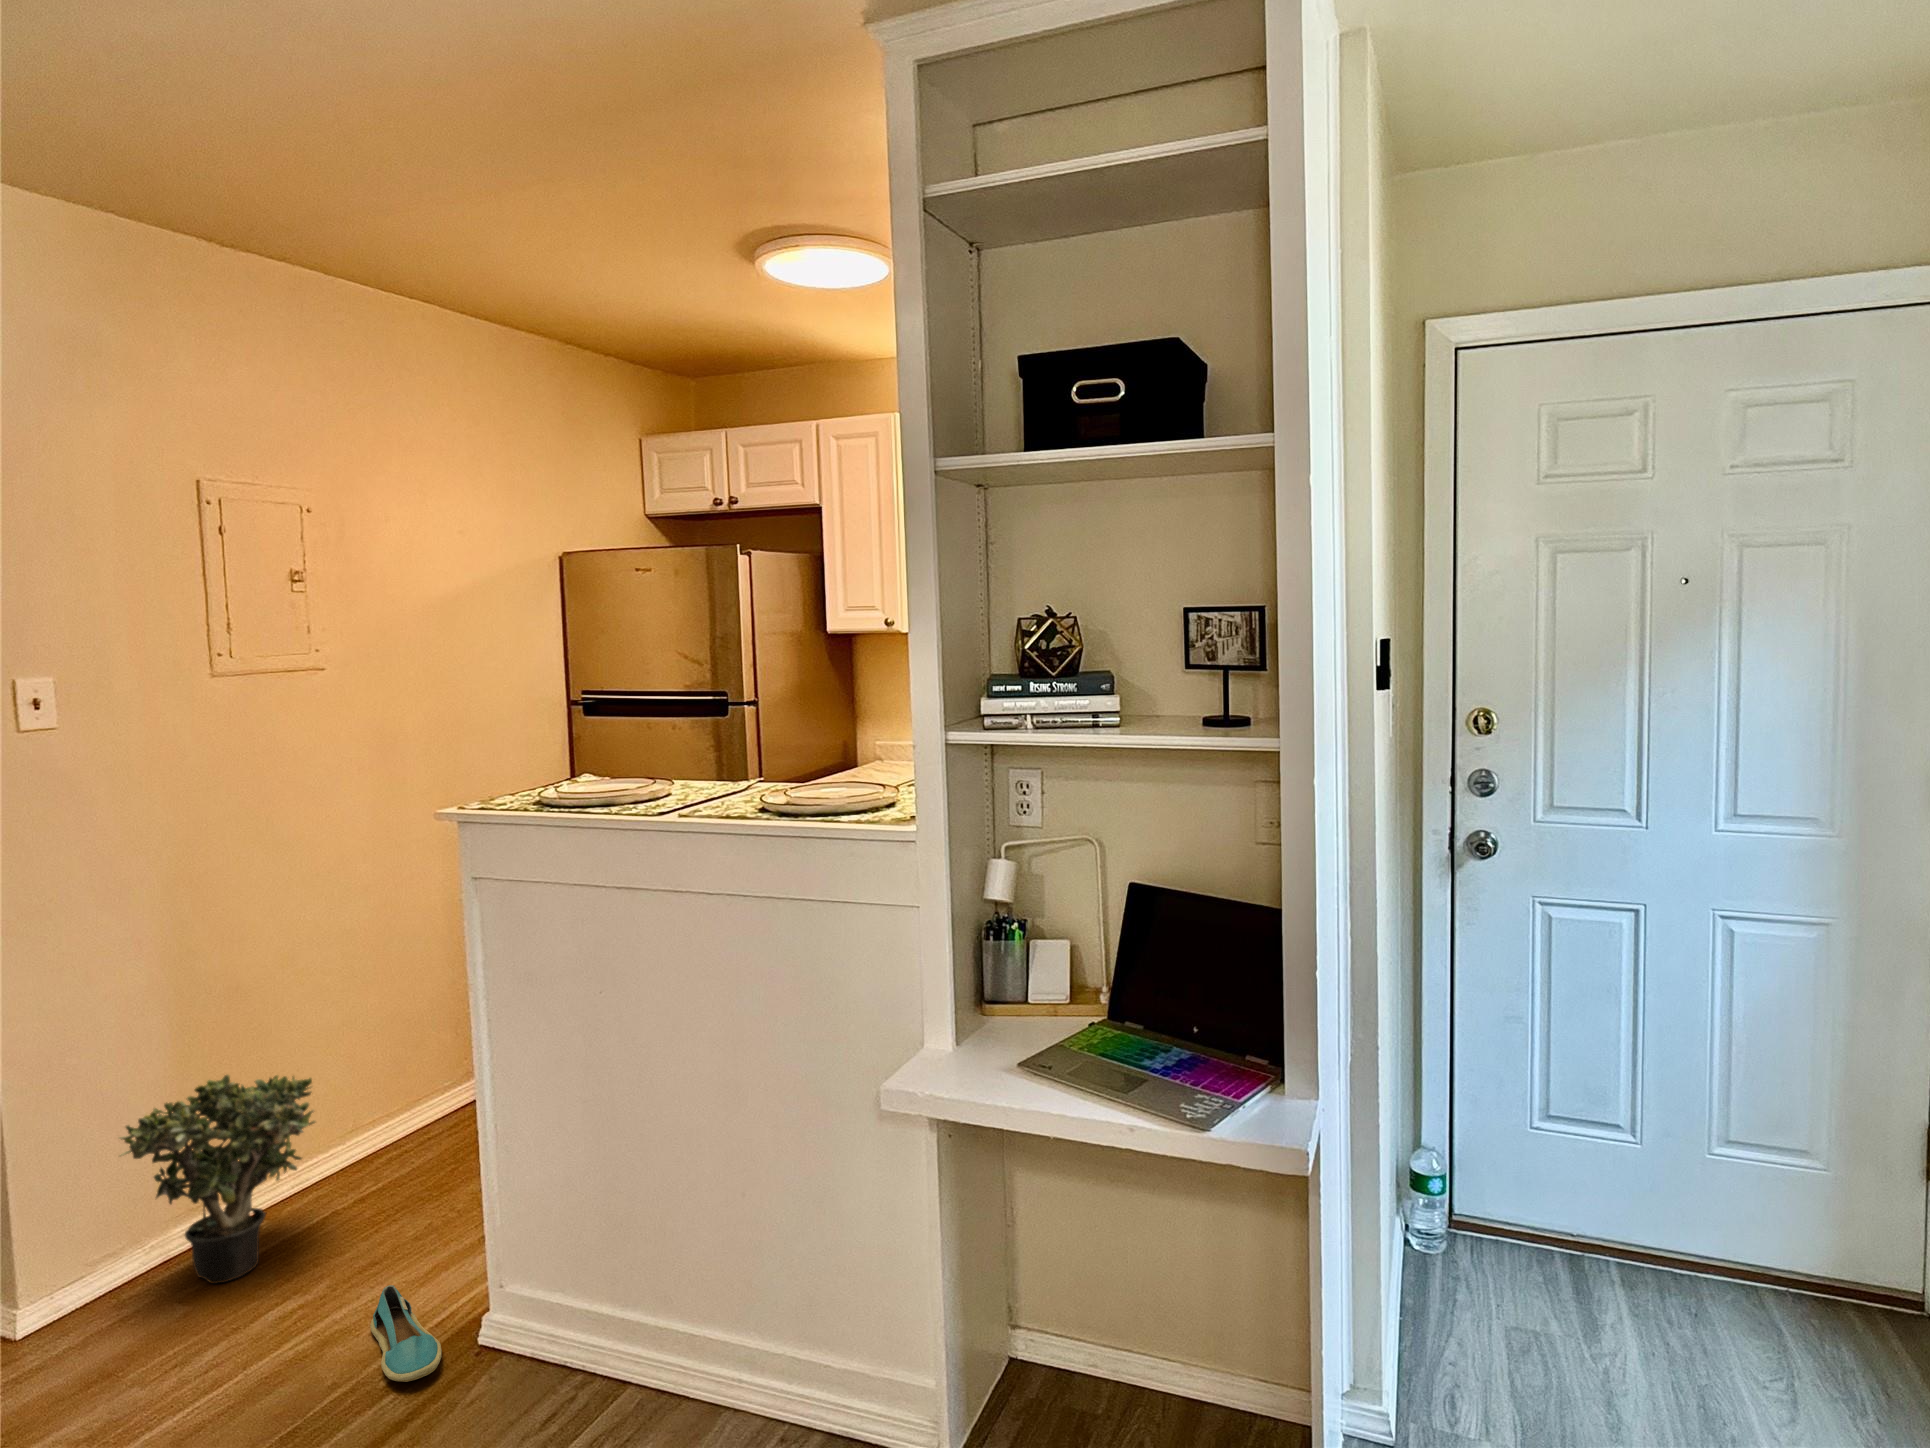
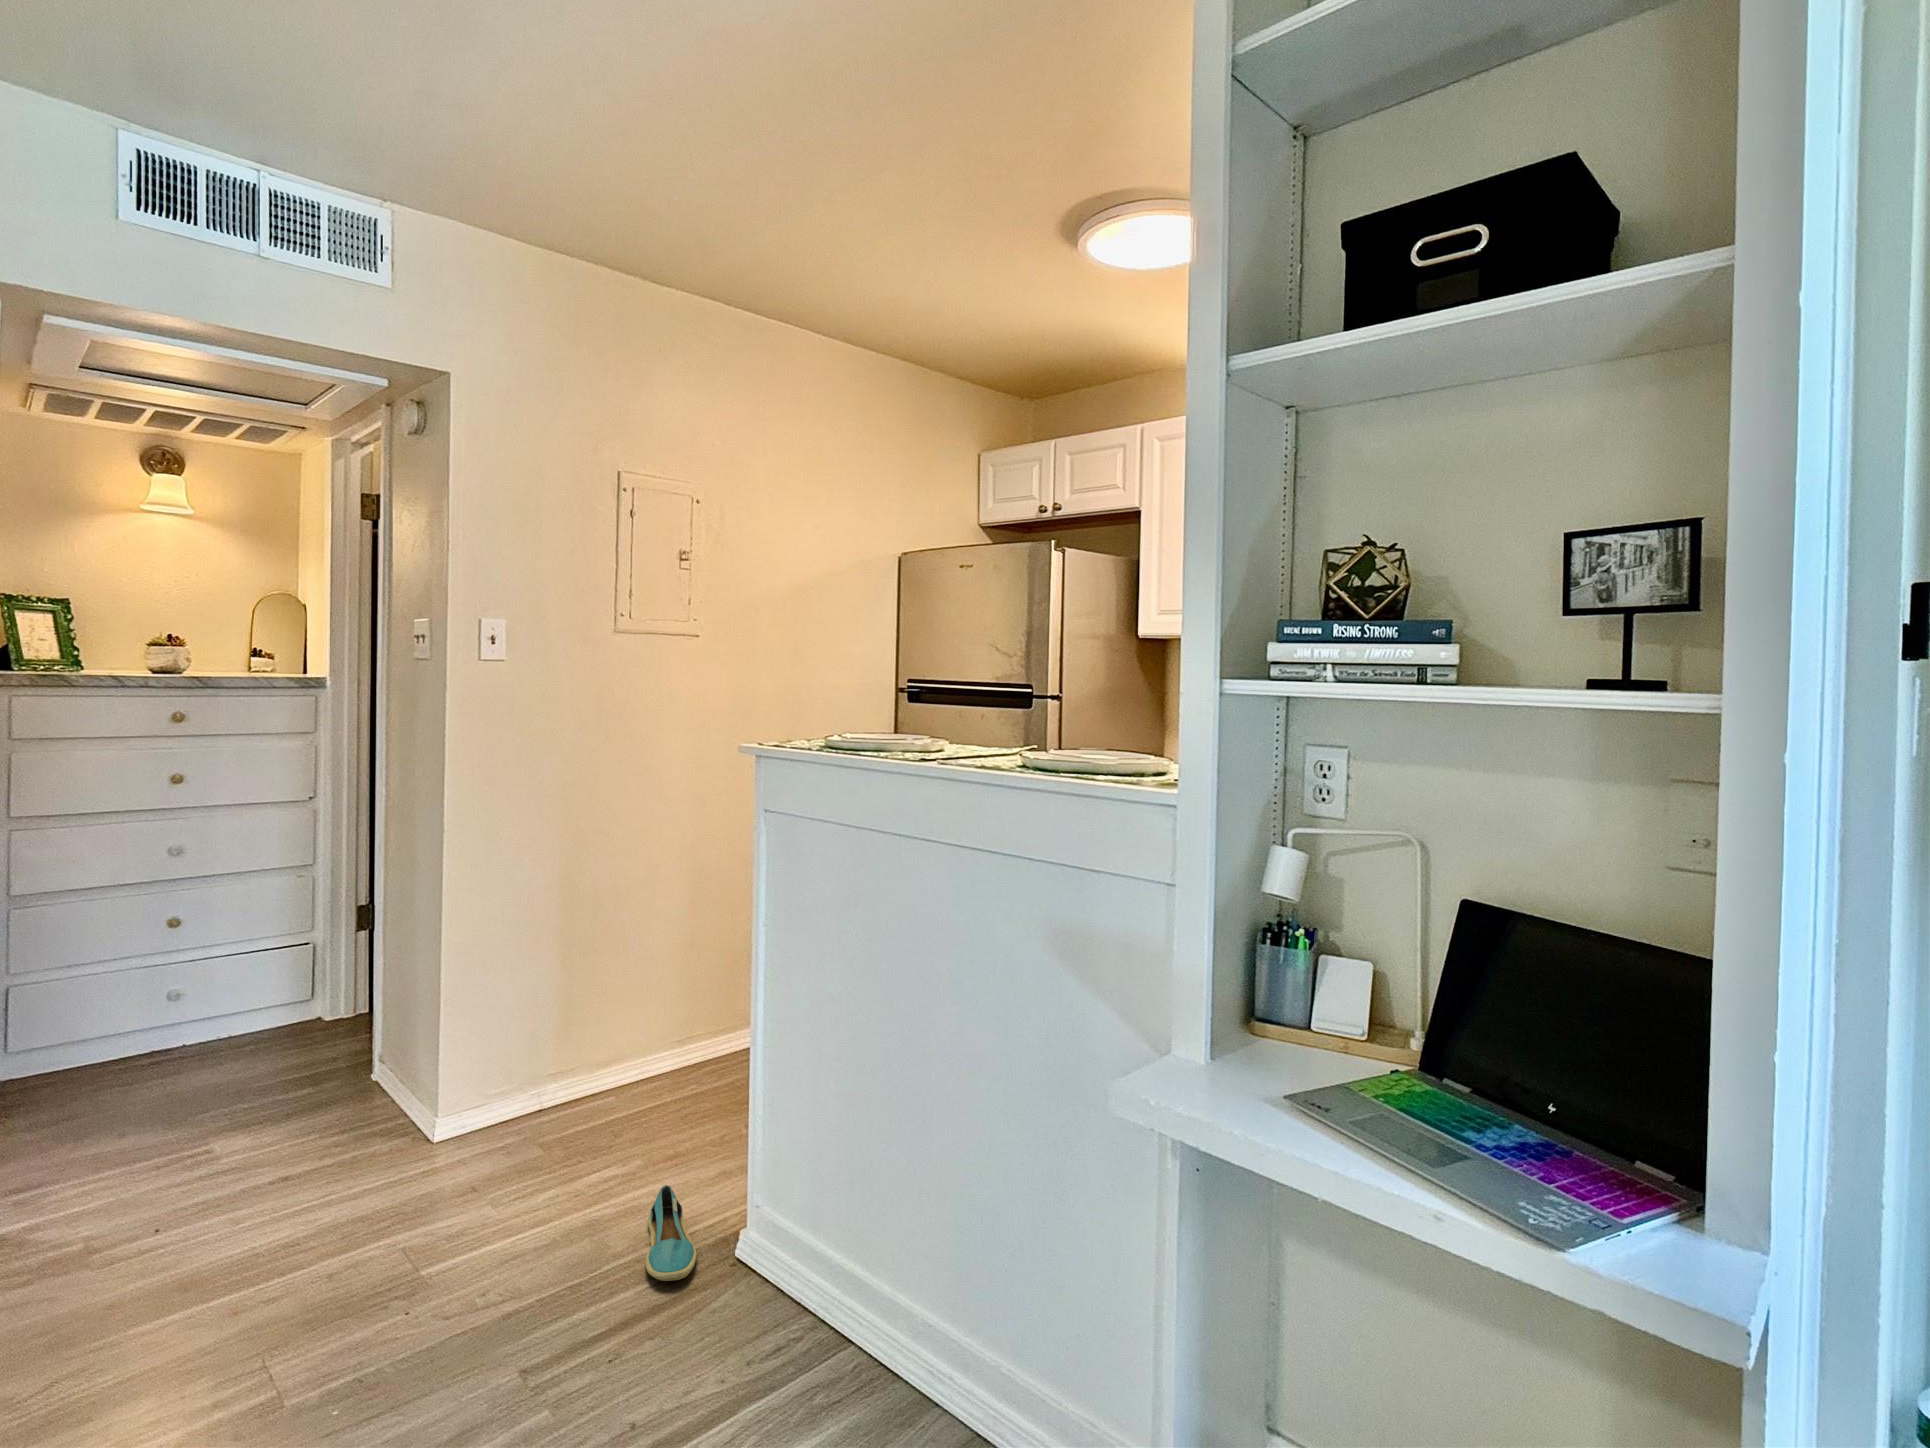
potted plant: present [120,1075,315,1284] -> none [495,966,641,1146]

